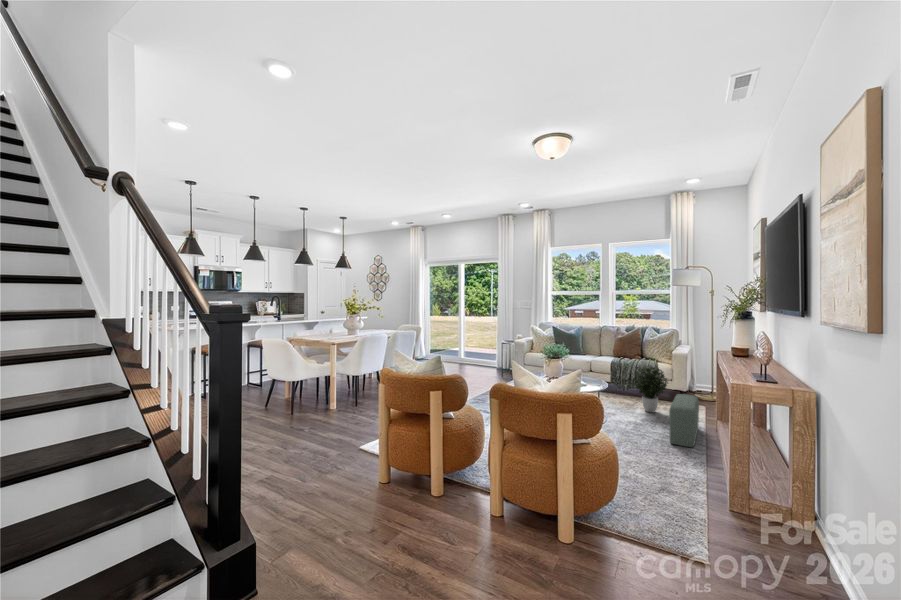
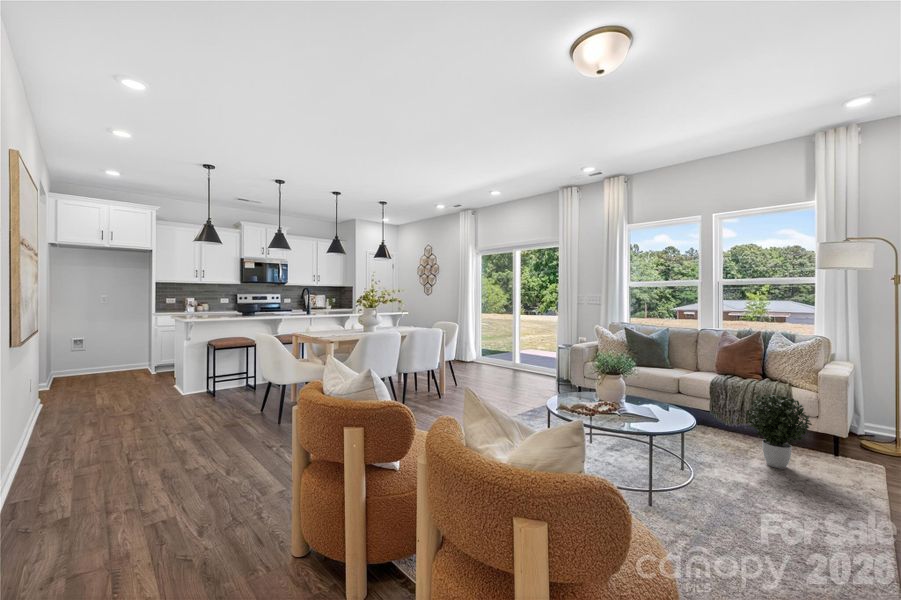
pouf: present [669,394,699,447] -> none [817,448,880,563]

